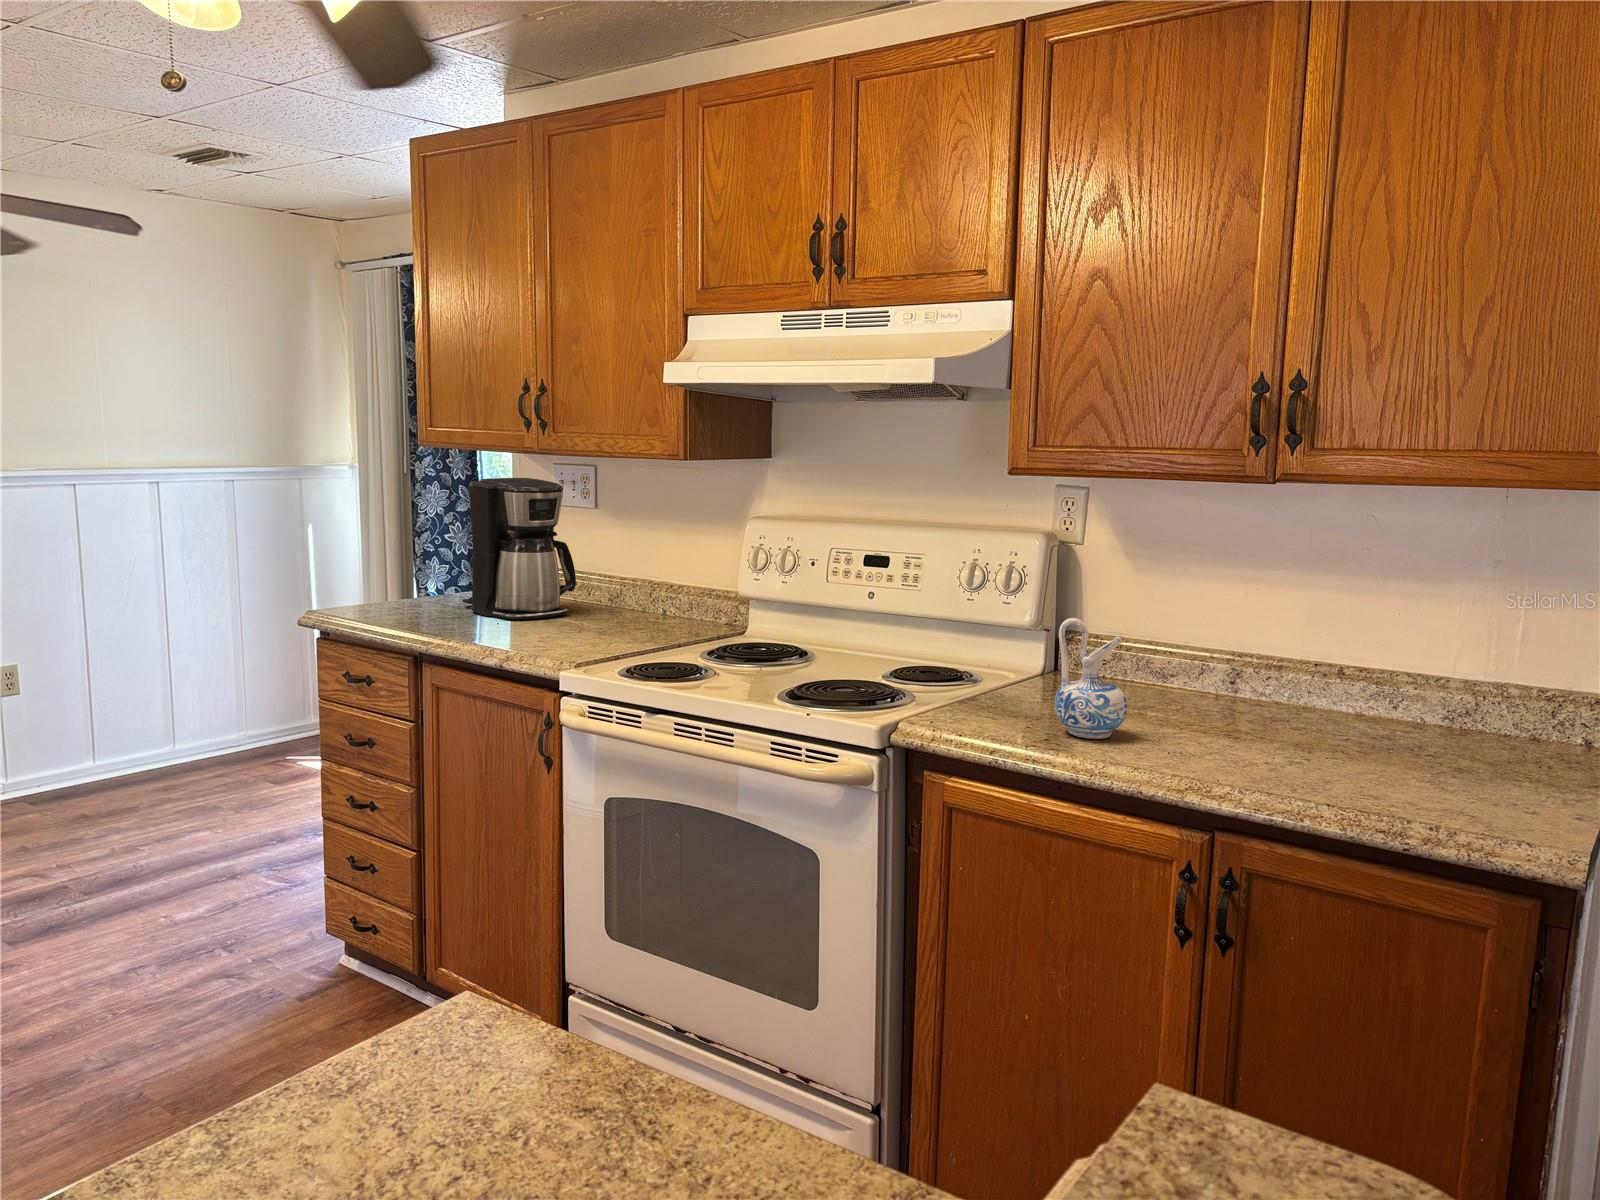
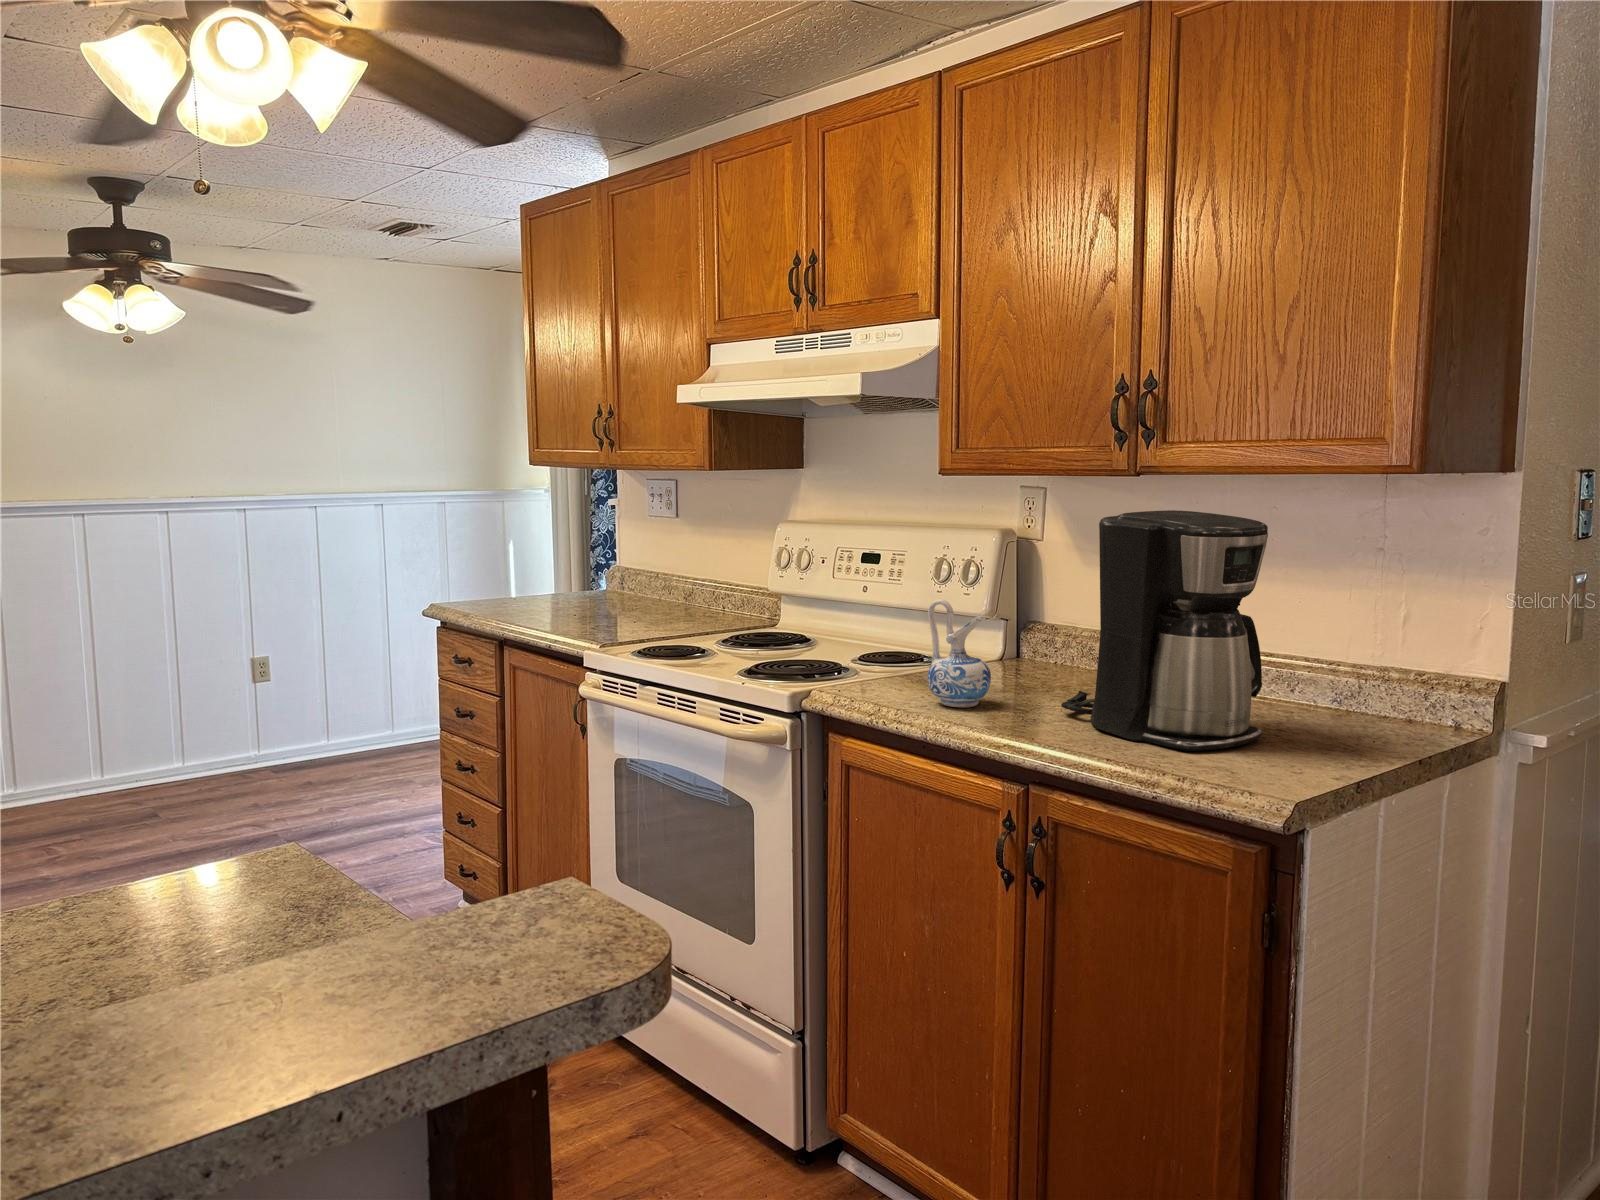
coffee maker: present [463,478,576,621] -> present [1061,510,1268,752]

